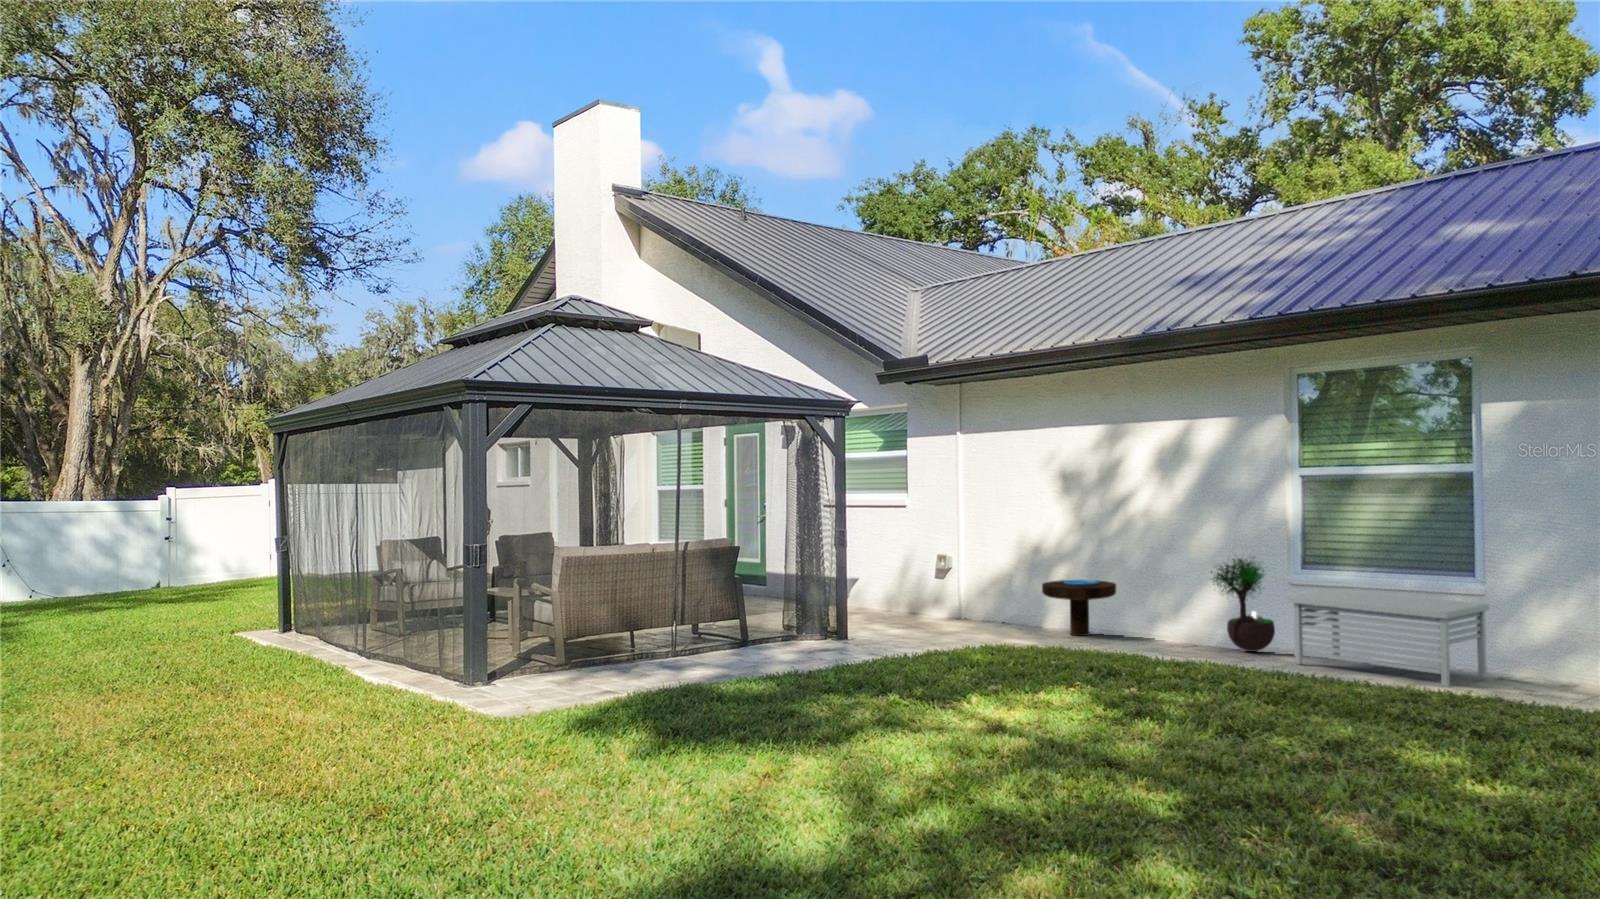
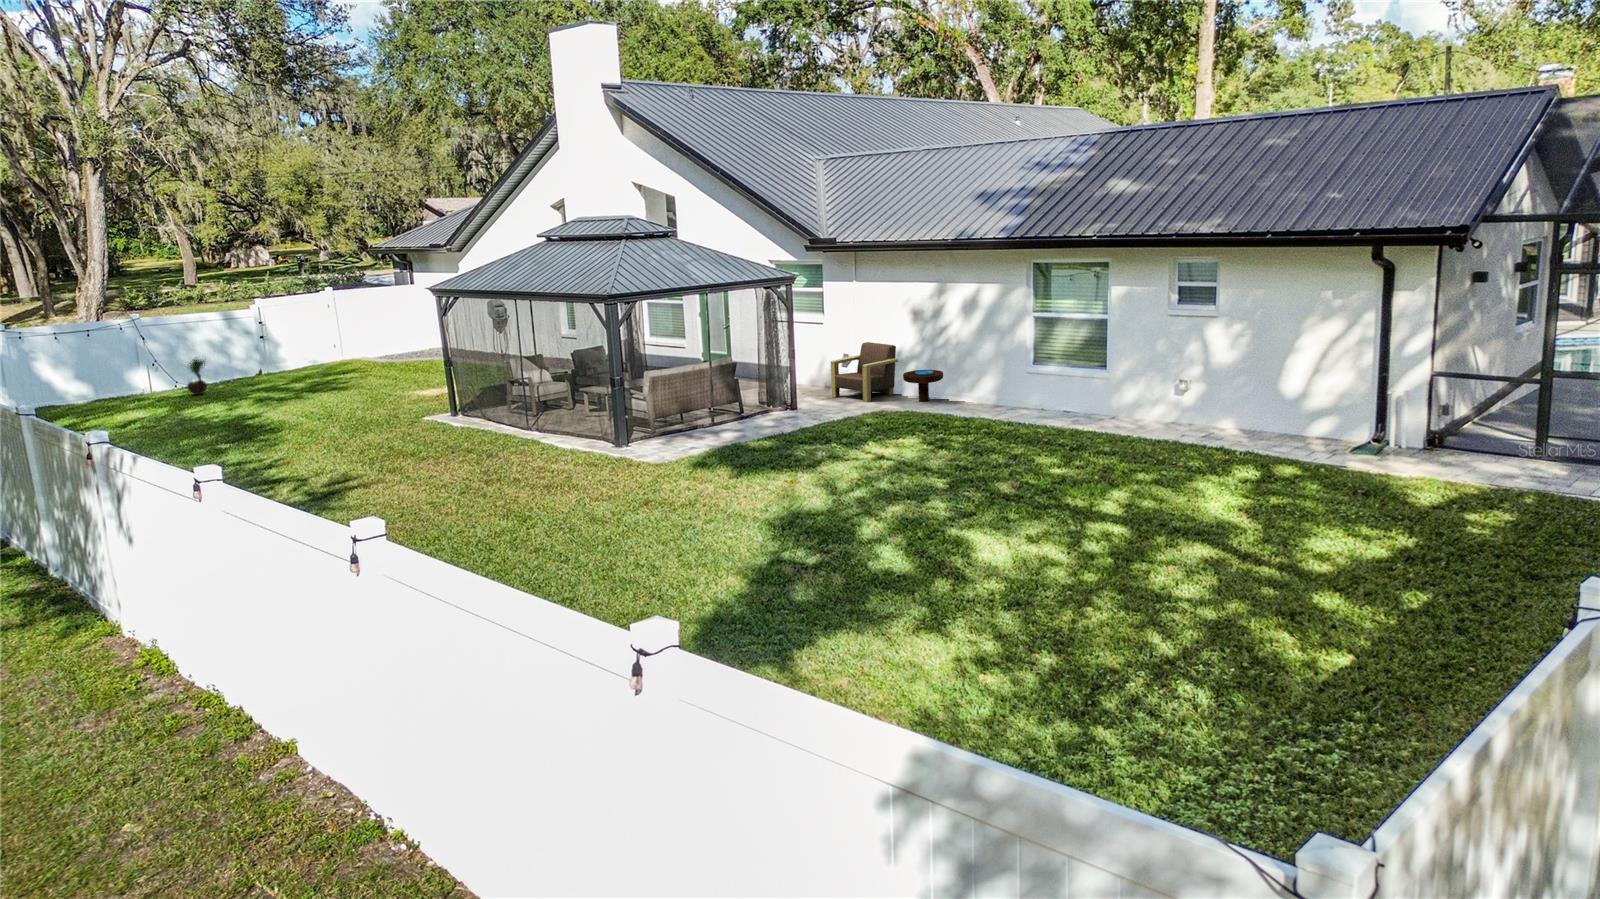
armchair: none [914,535,1032,634] -> present [831,342,898,402]
potted tree: present [1211,555,1275,651] -> present [187,357,207,395]
storage bench: present [1287,590,1489,686] -> none [1021,377,1109,425]

